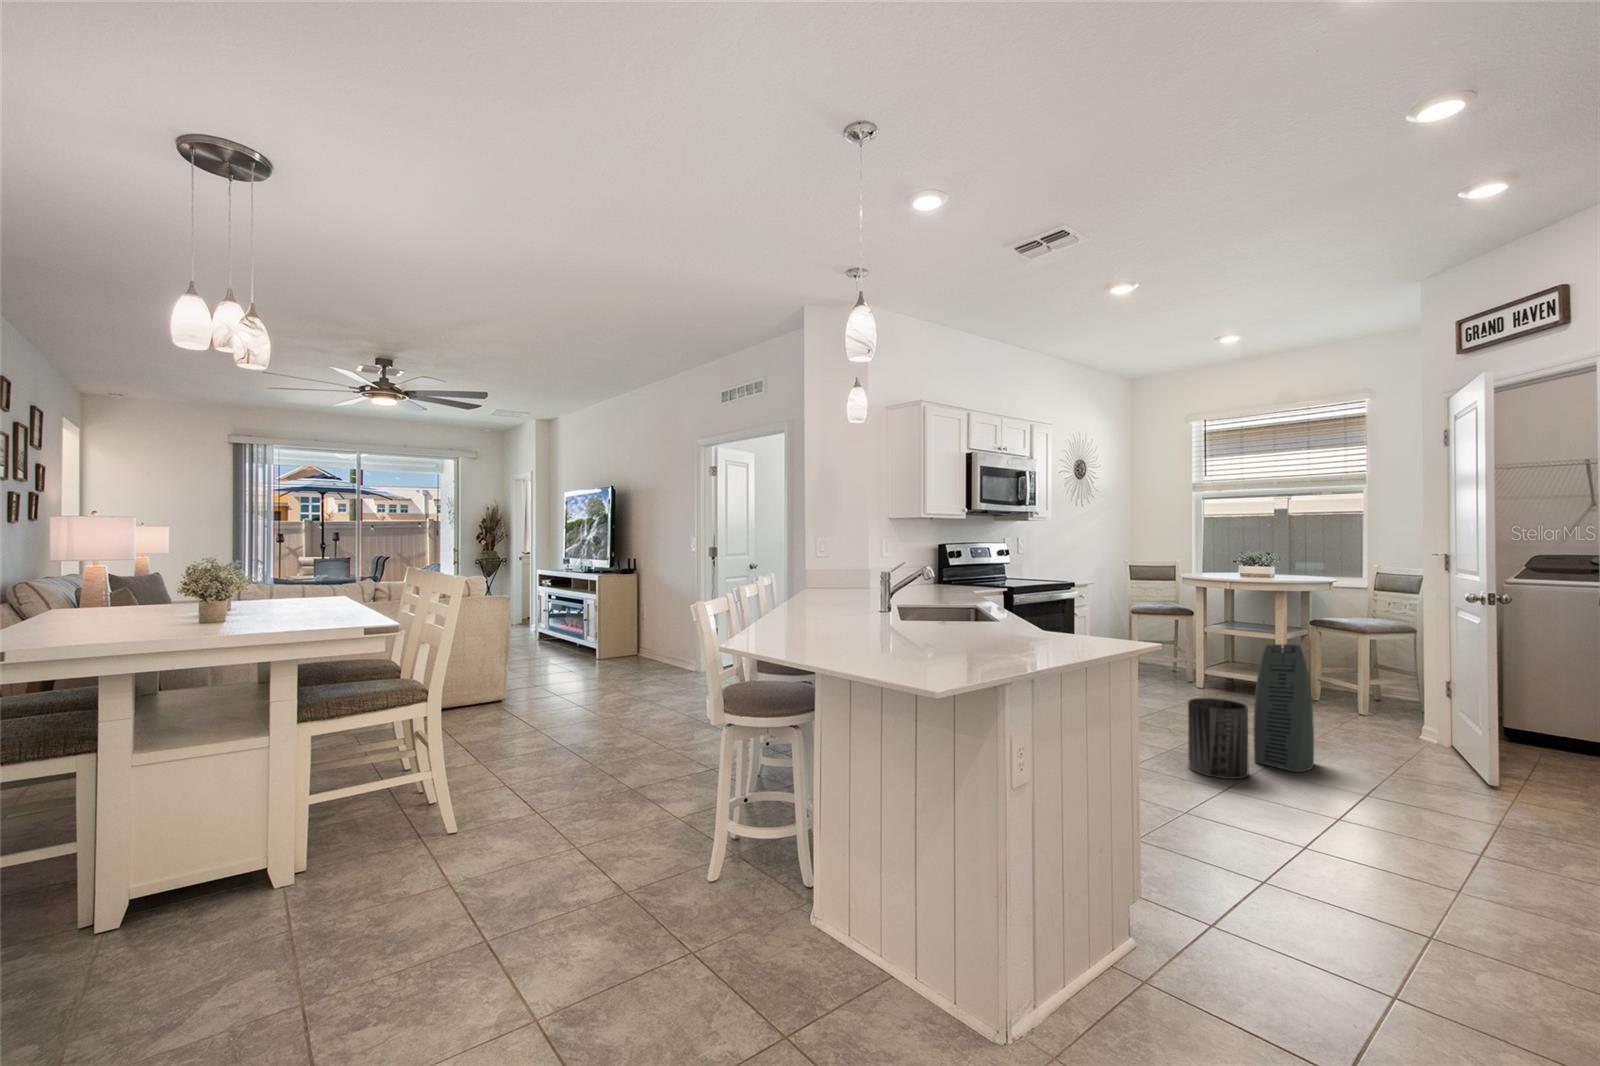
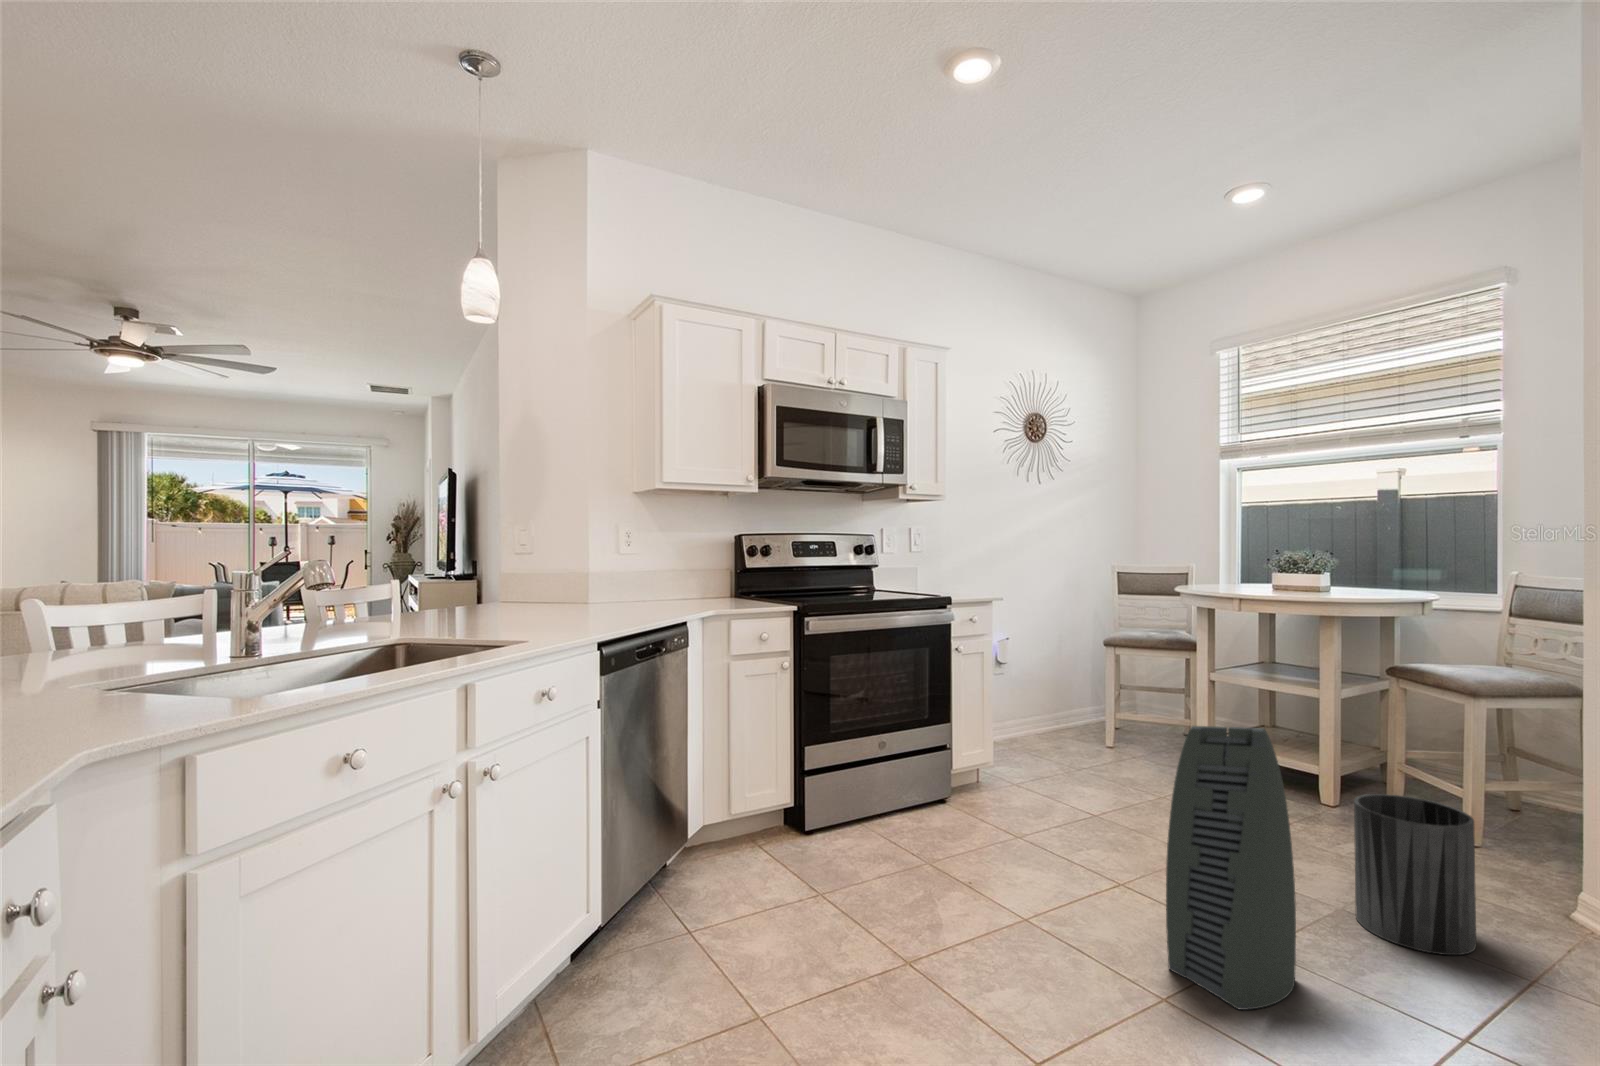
trash can: present [1188,698,1249,779] -> present [1354,794,1476,955]

